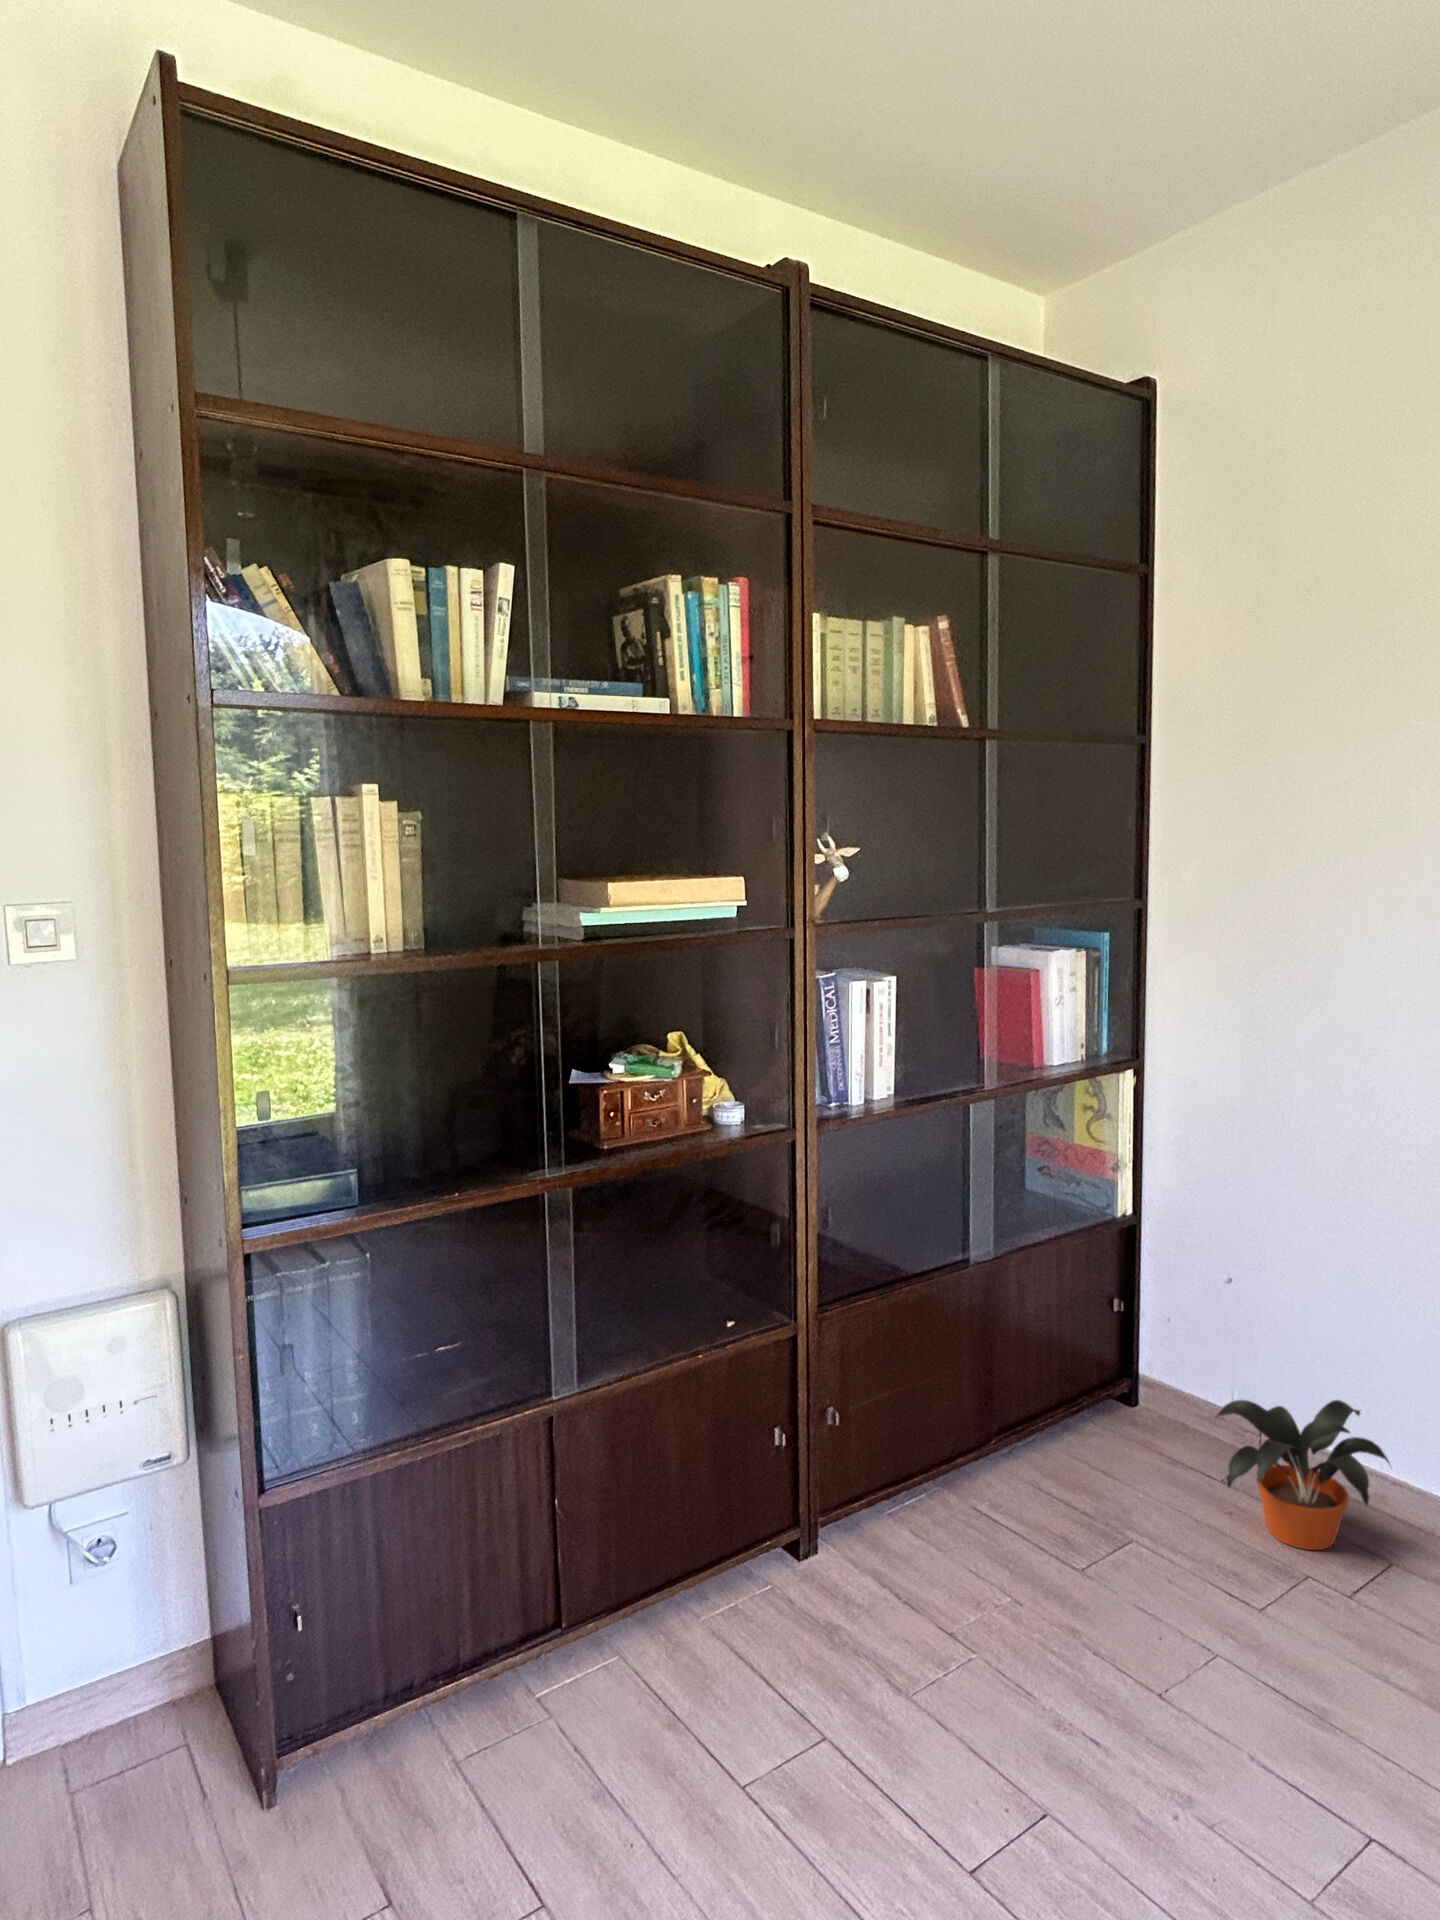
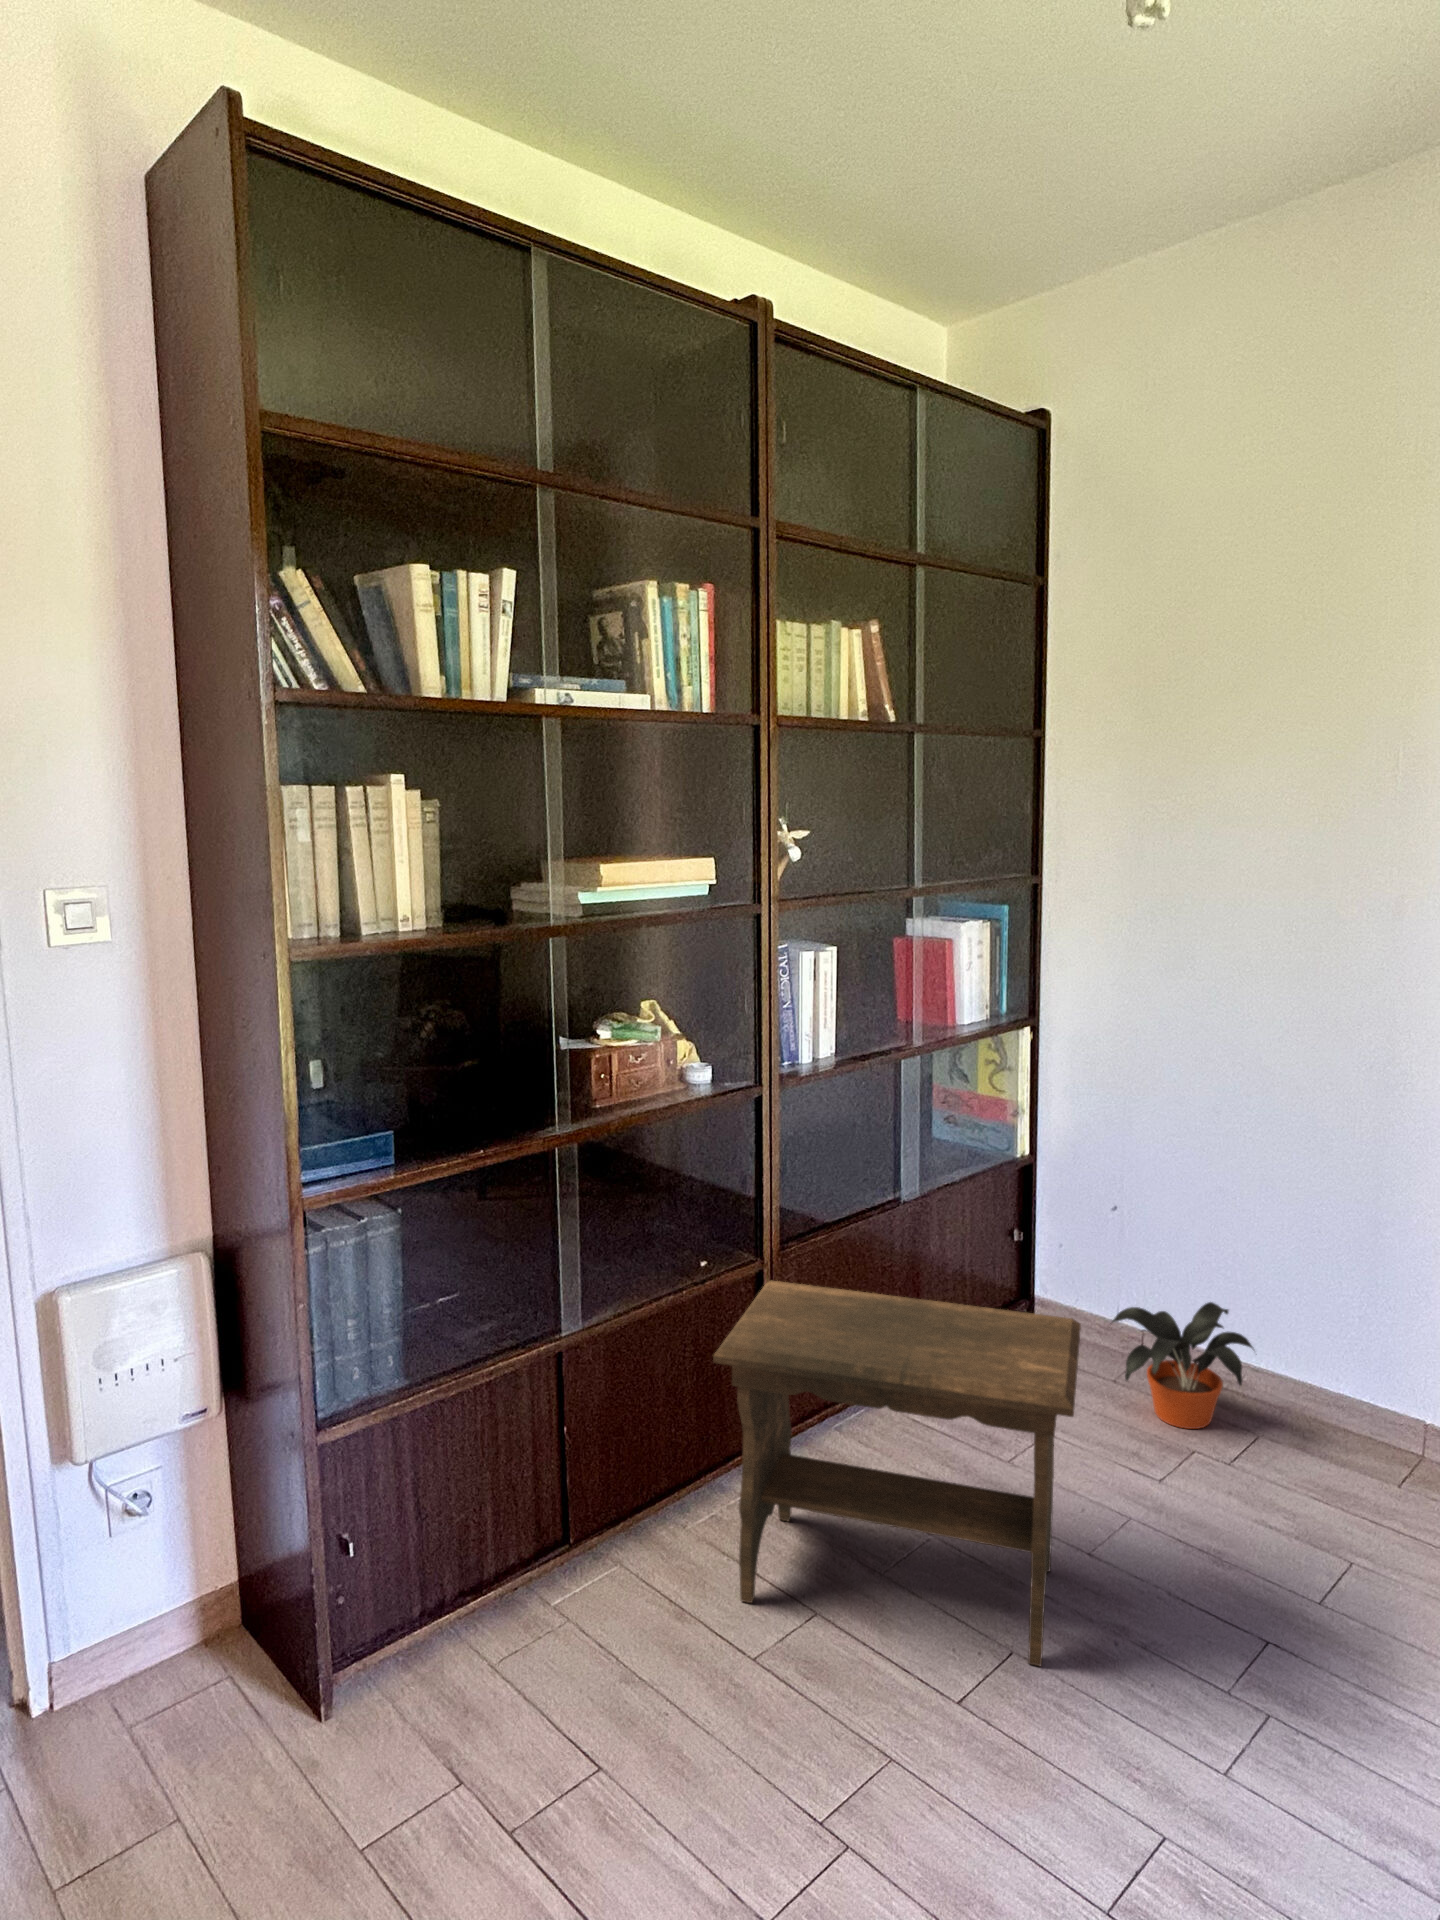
footstool: none [711,1349,1148,1836] -> present [713,1281,1081,1666]

